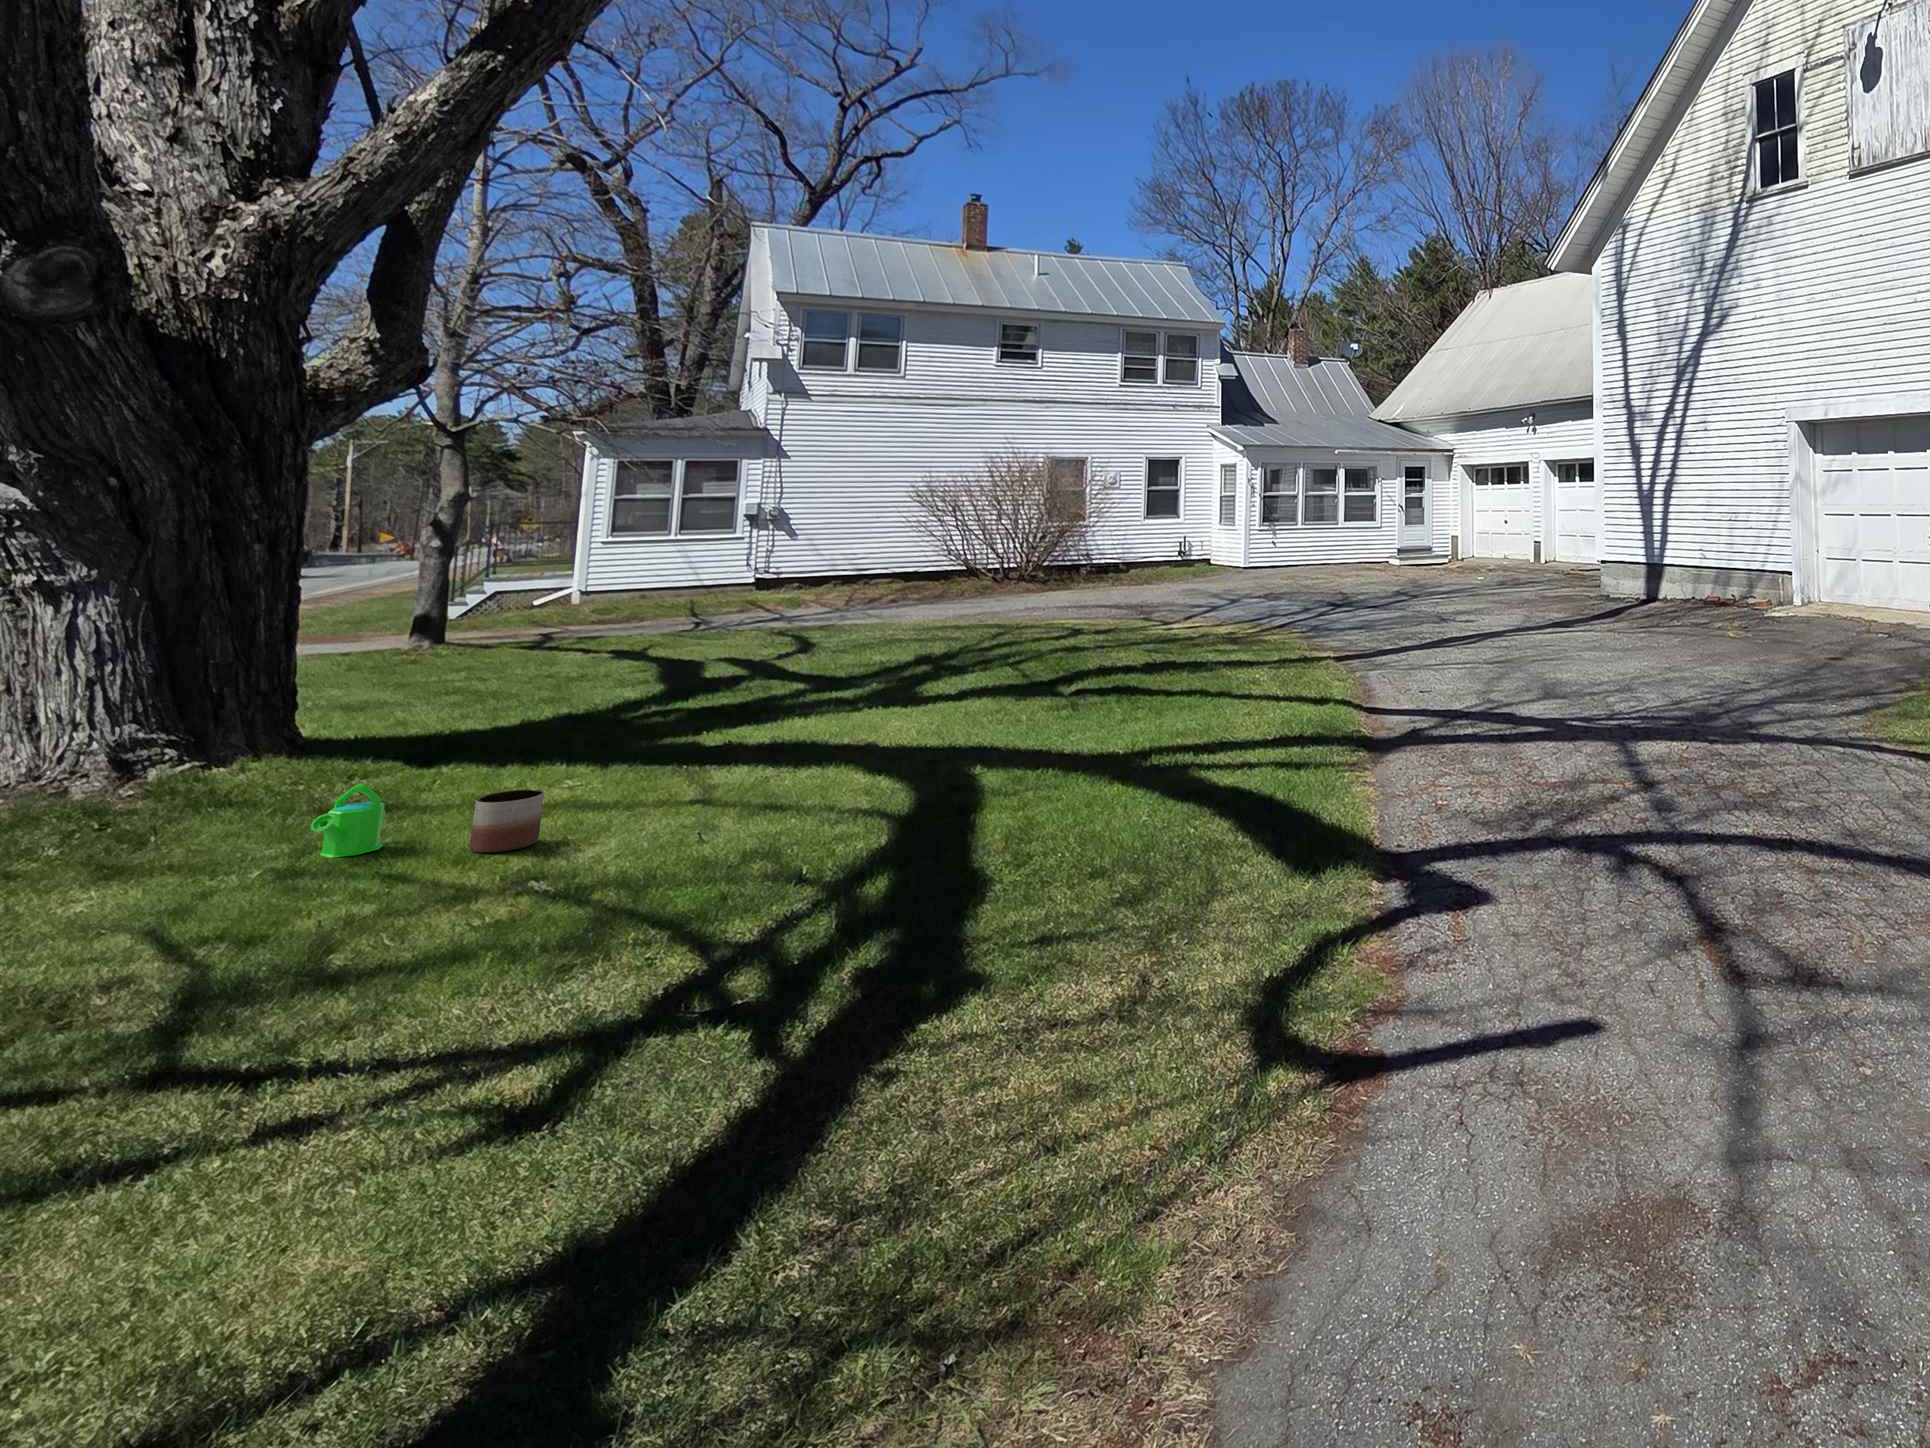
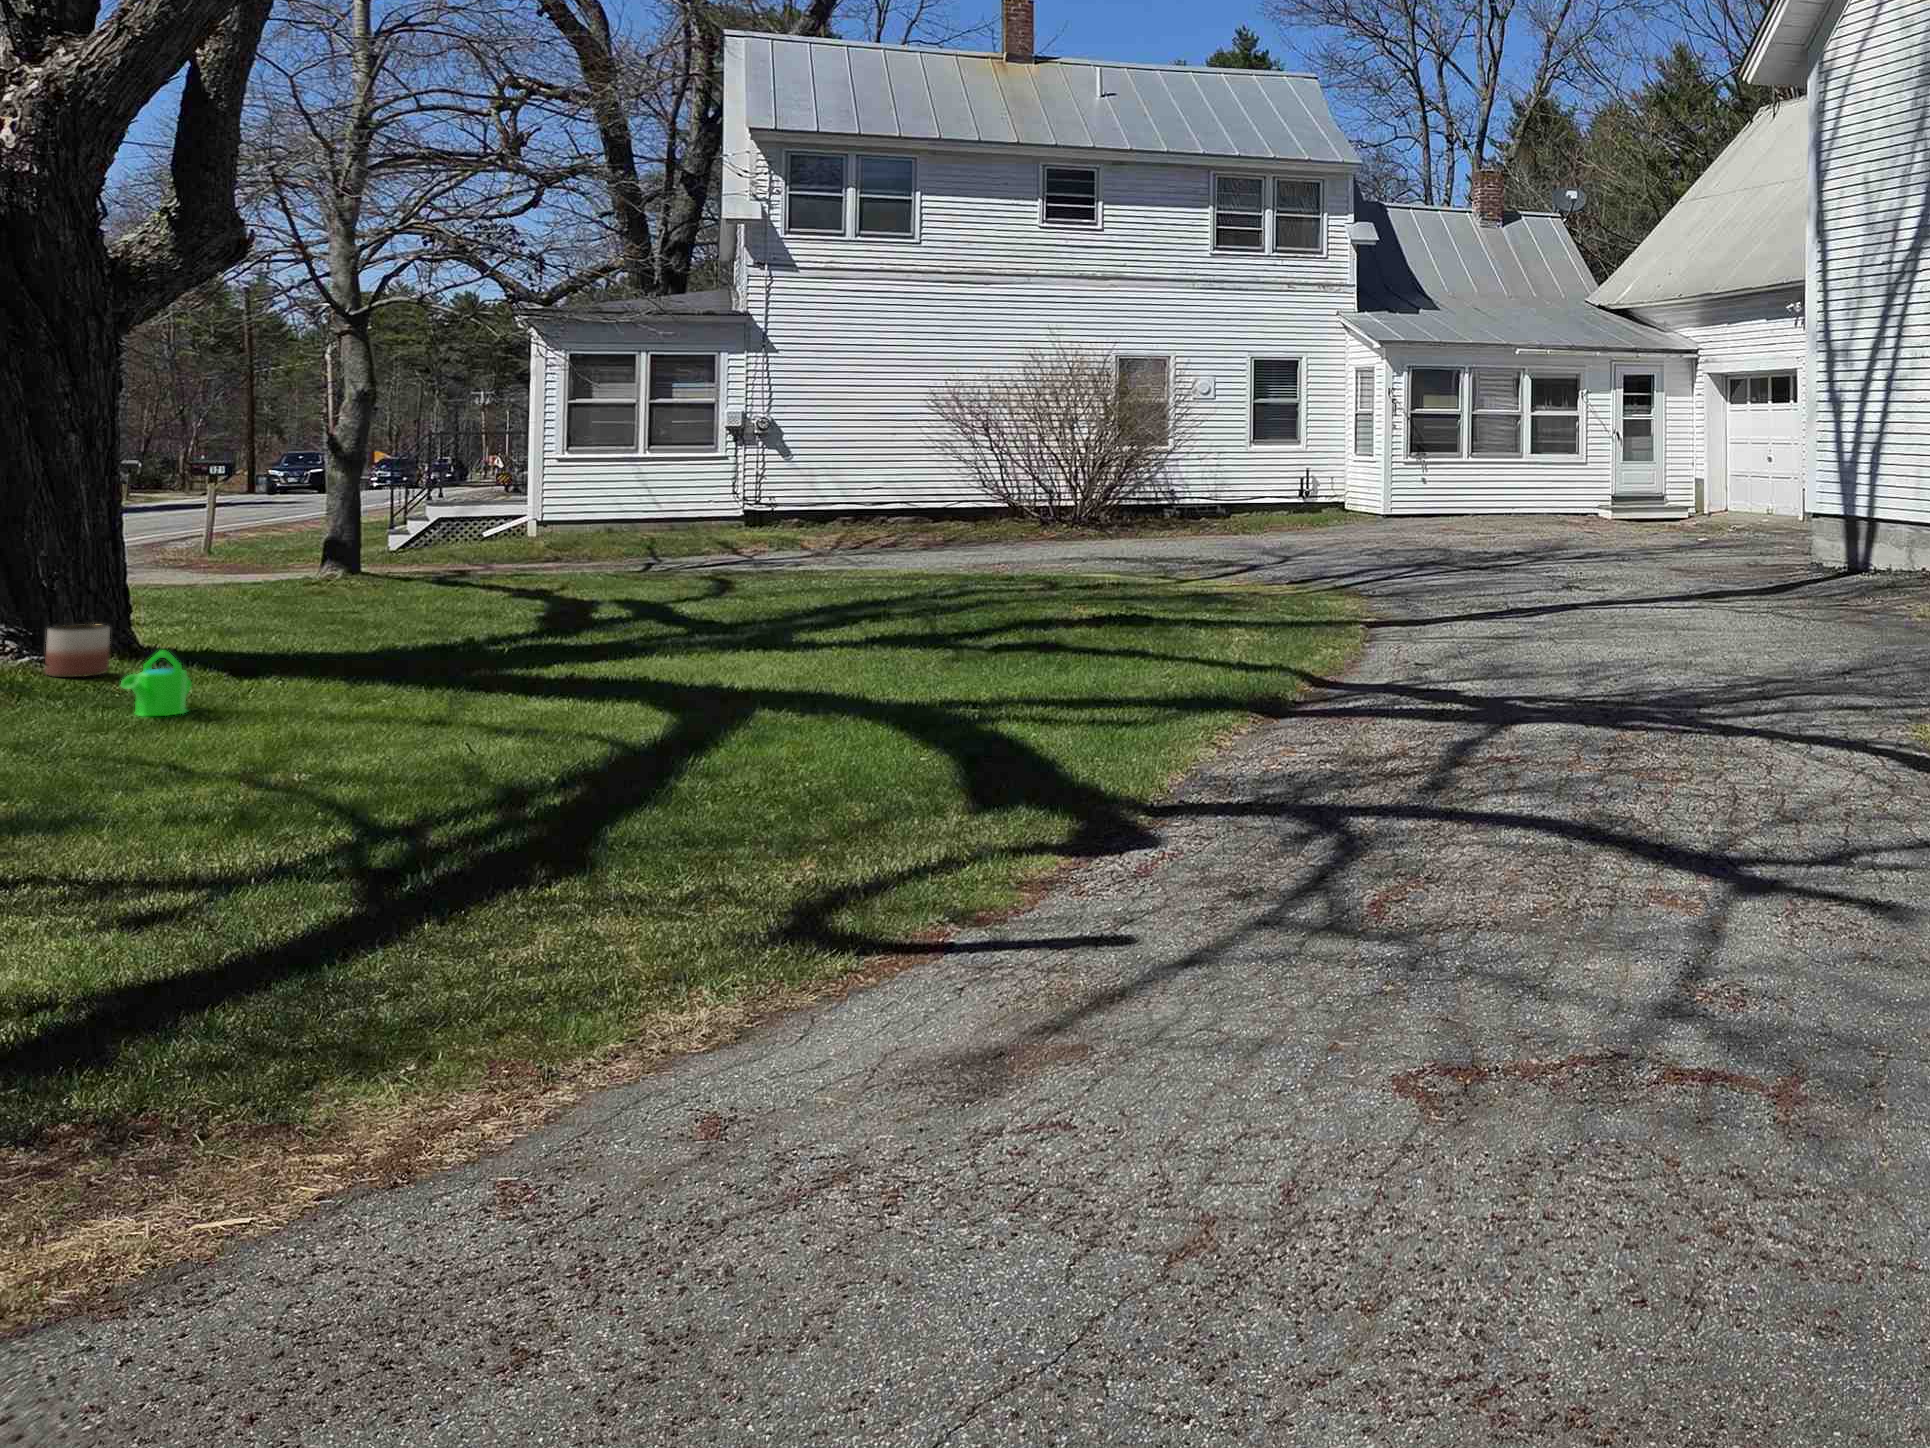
planter: present [469,789,544,853] -> present [45,624,110,677]

